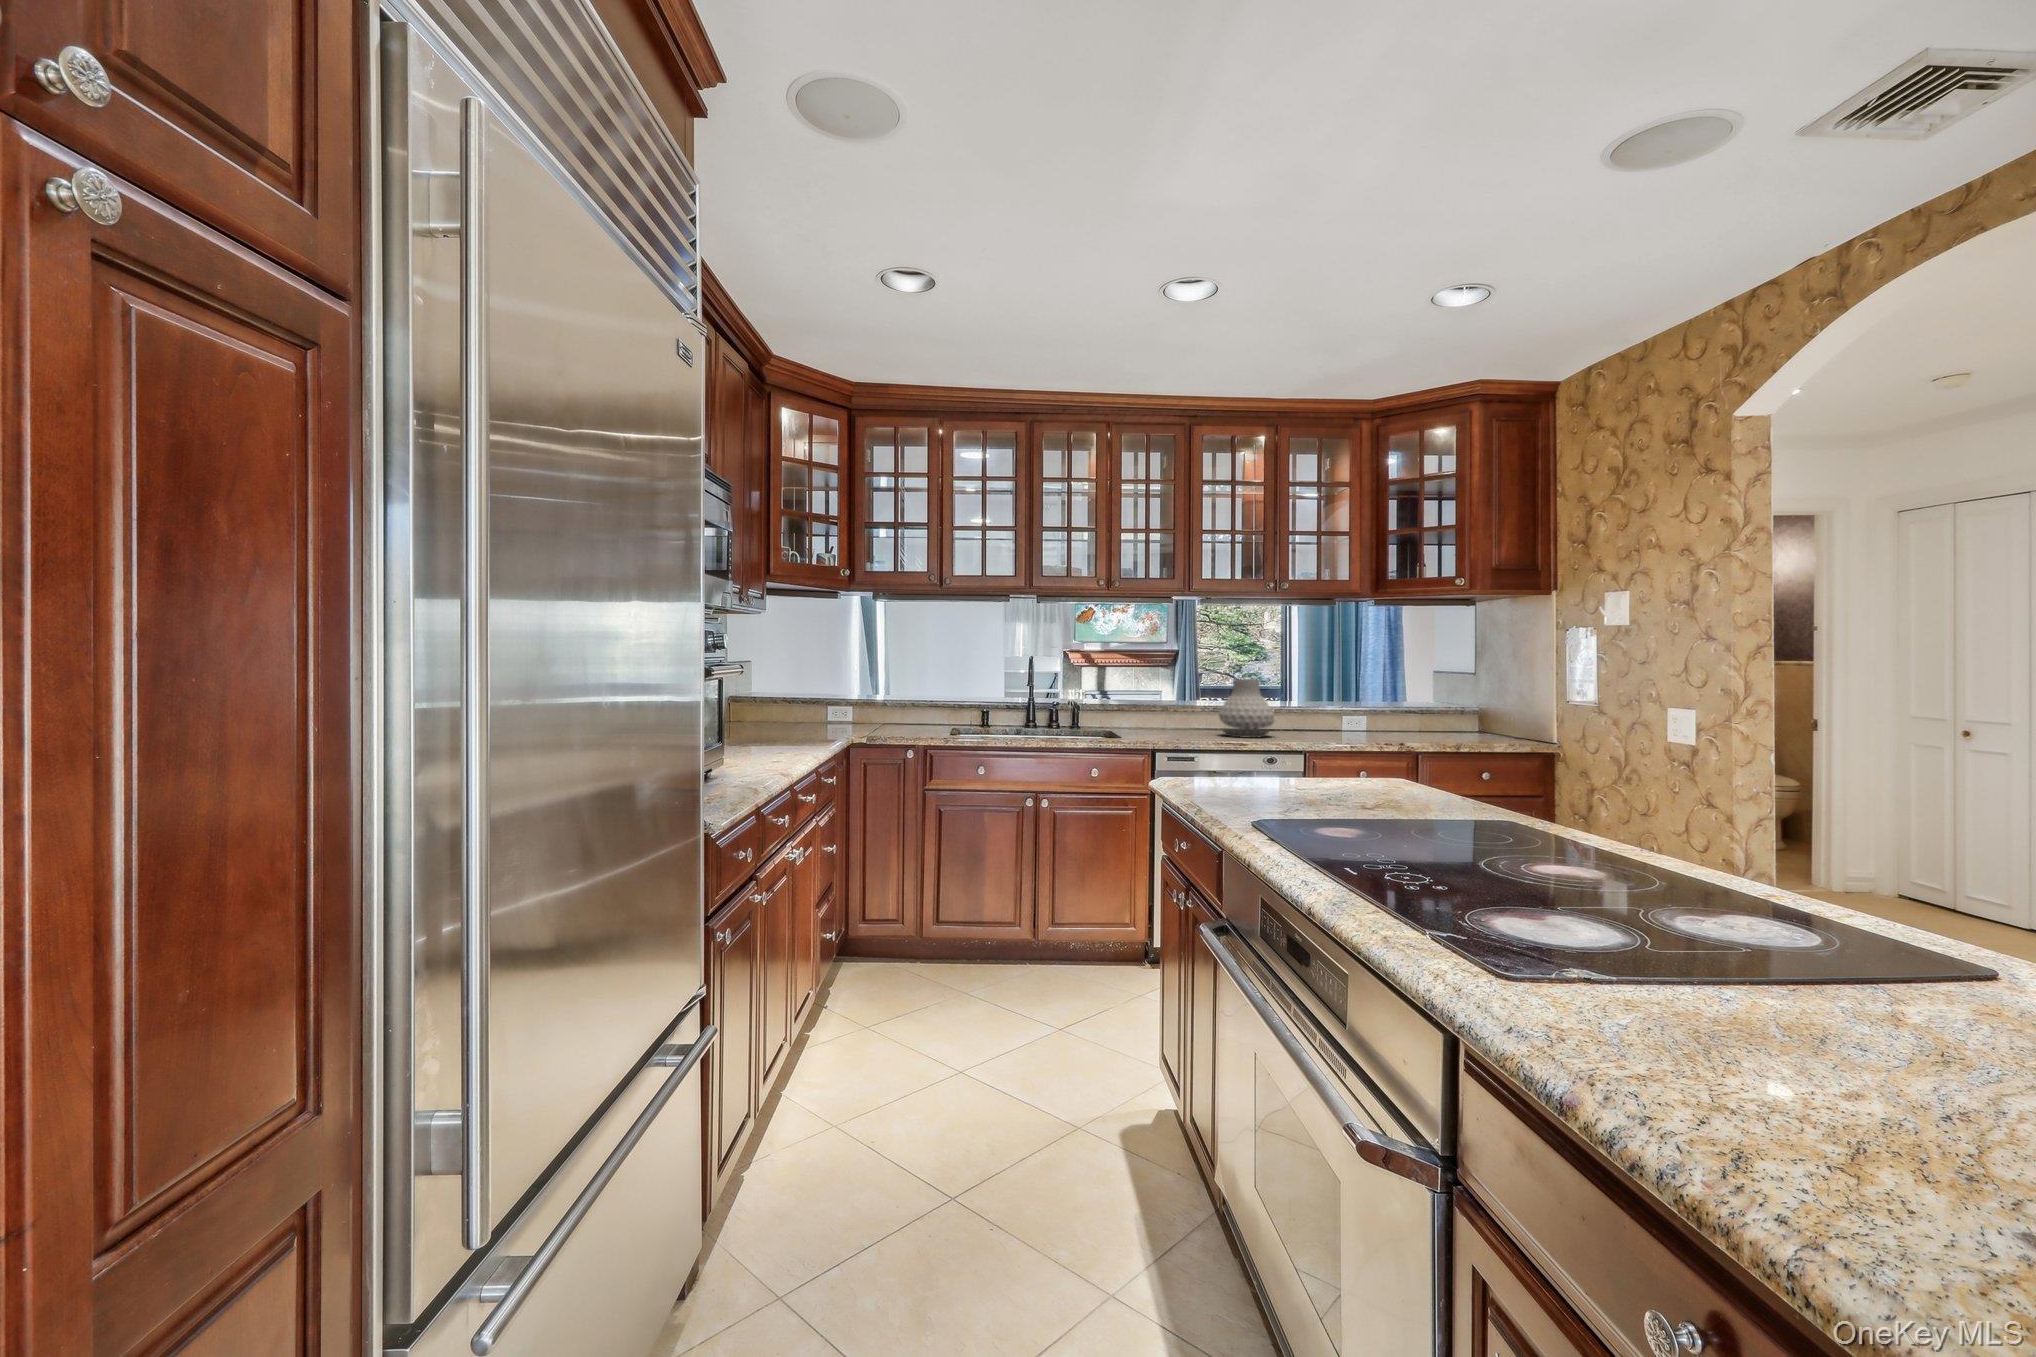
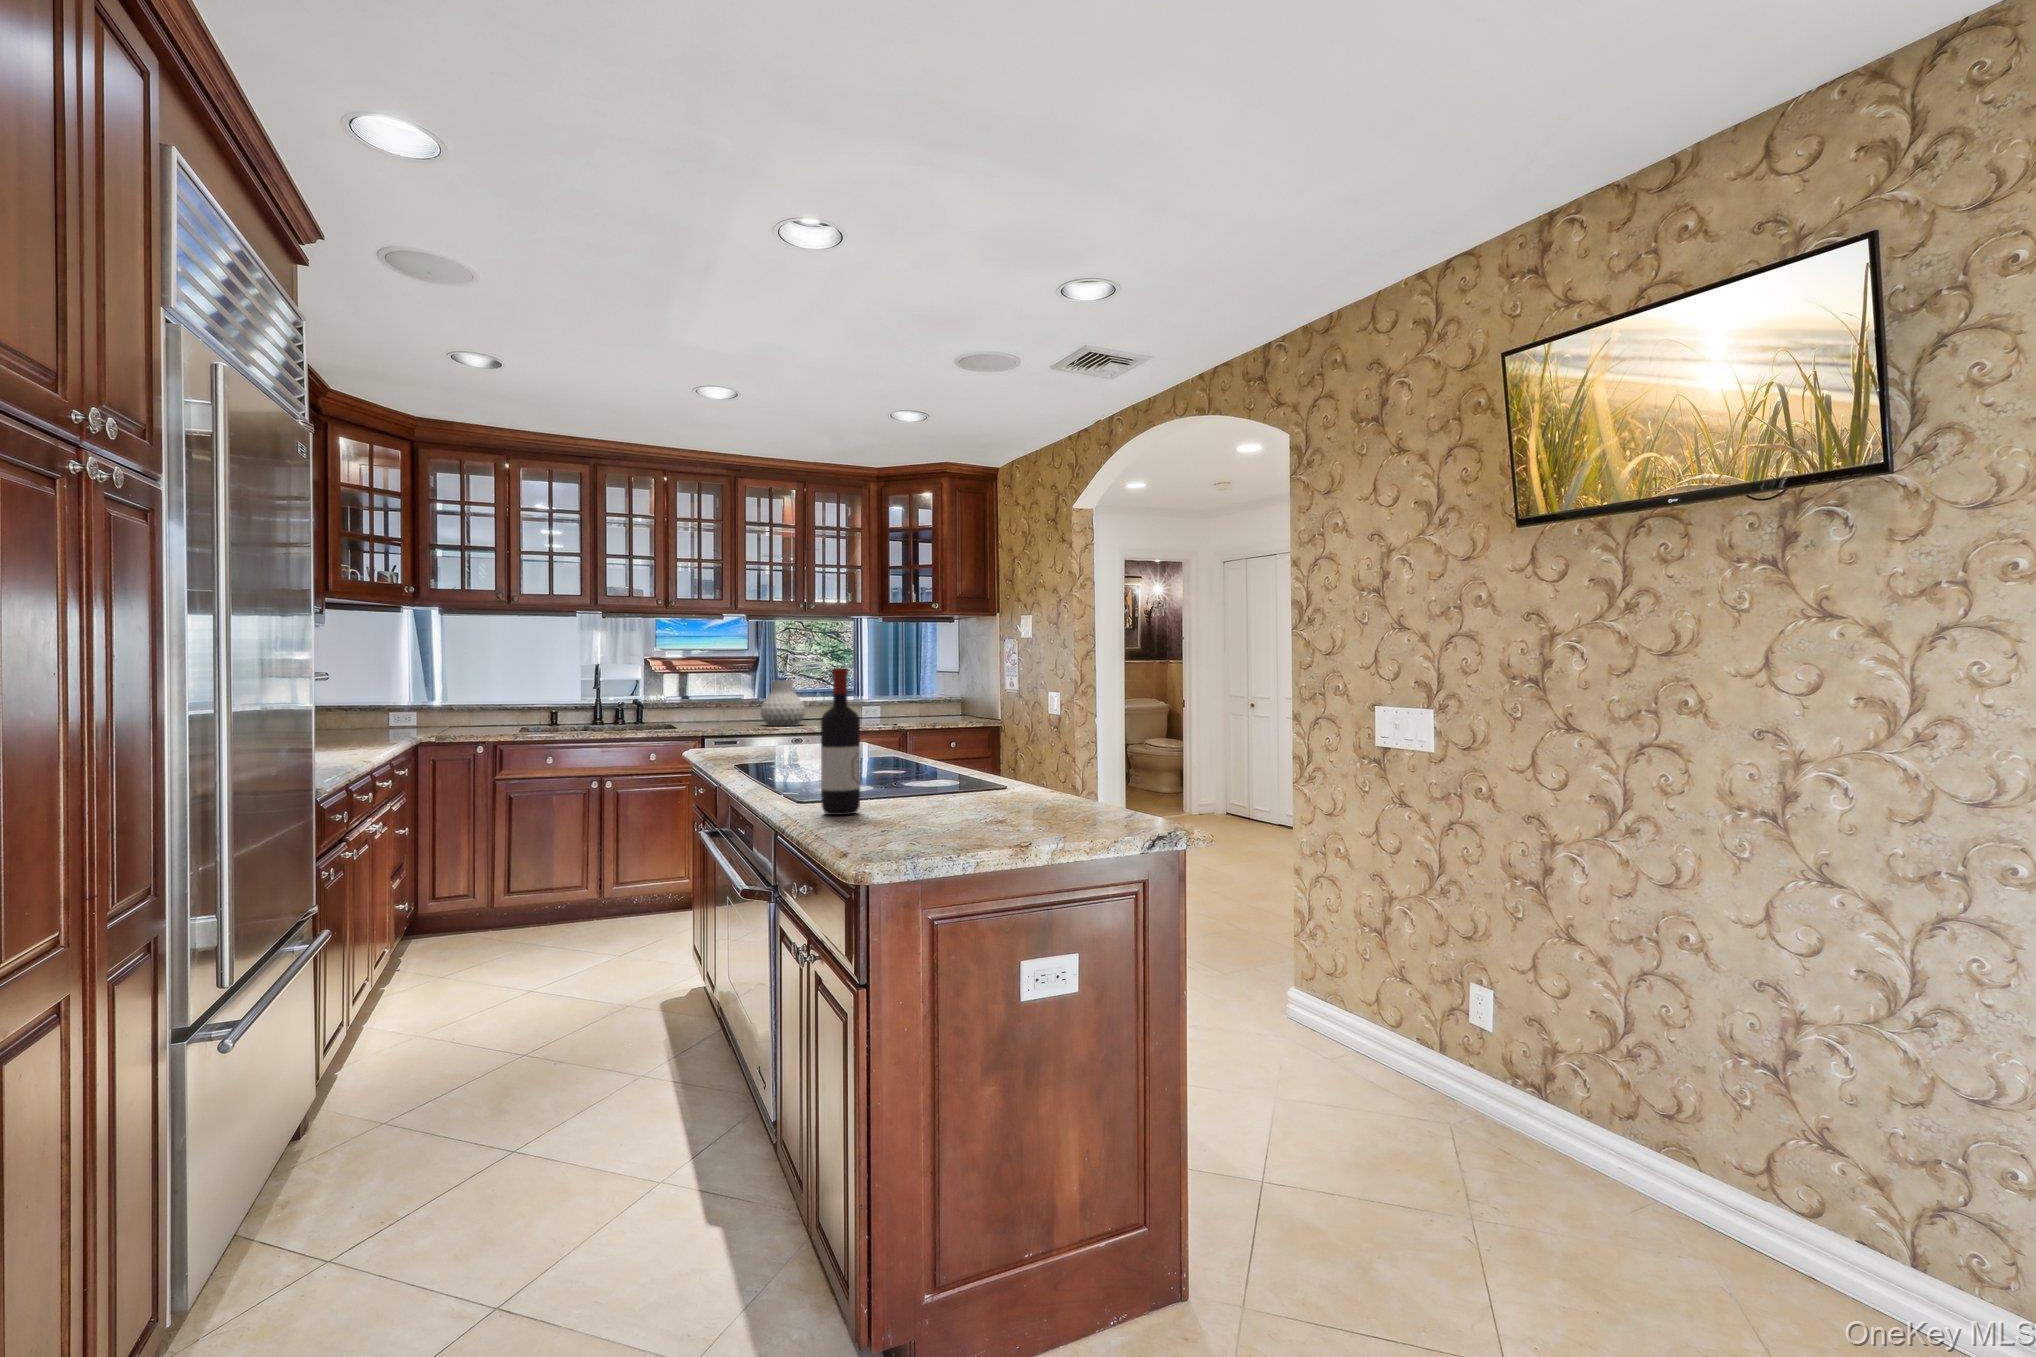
wine bottle: none [1726,676,1883,1138] -> present [821,668,860,815]

